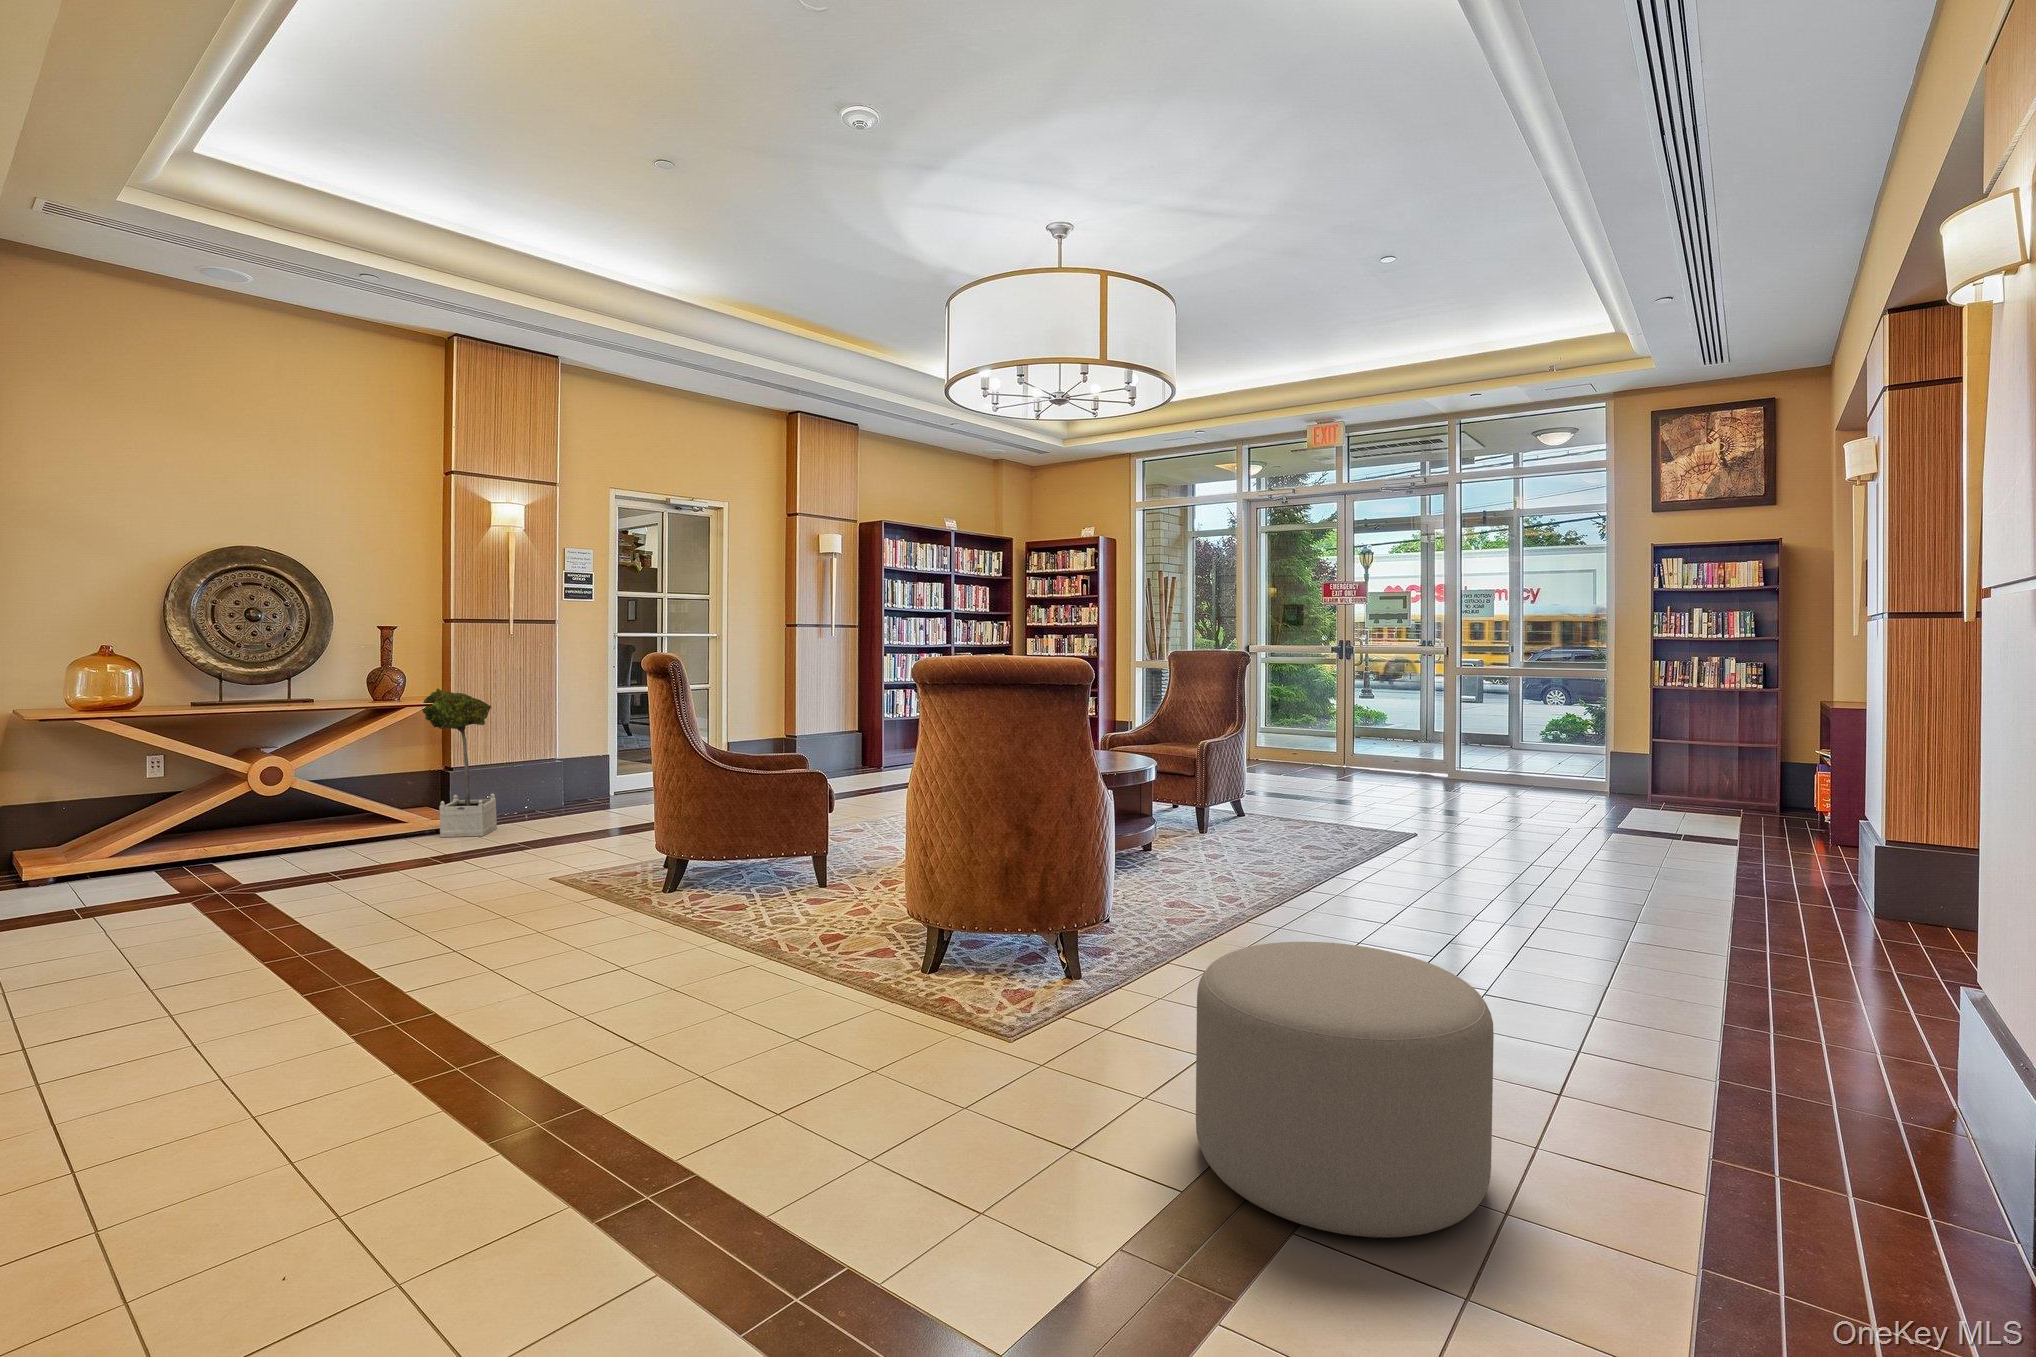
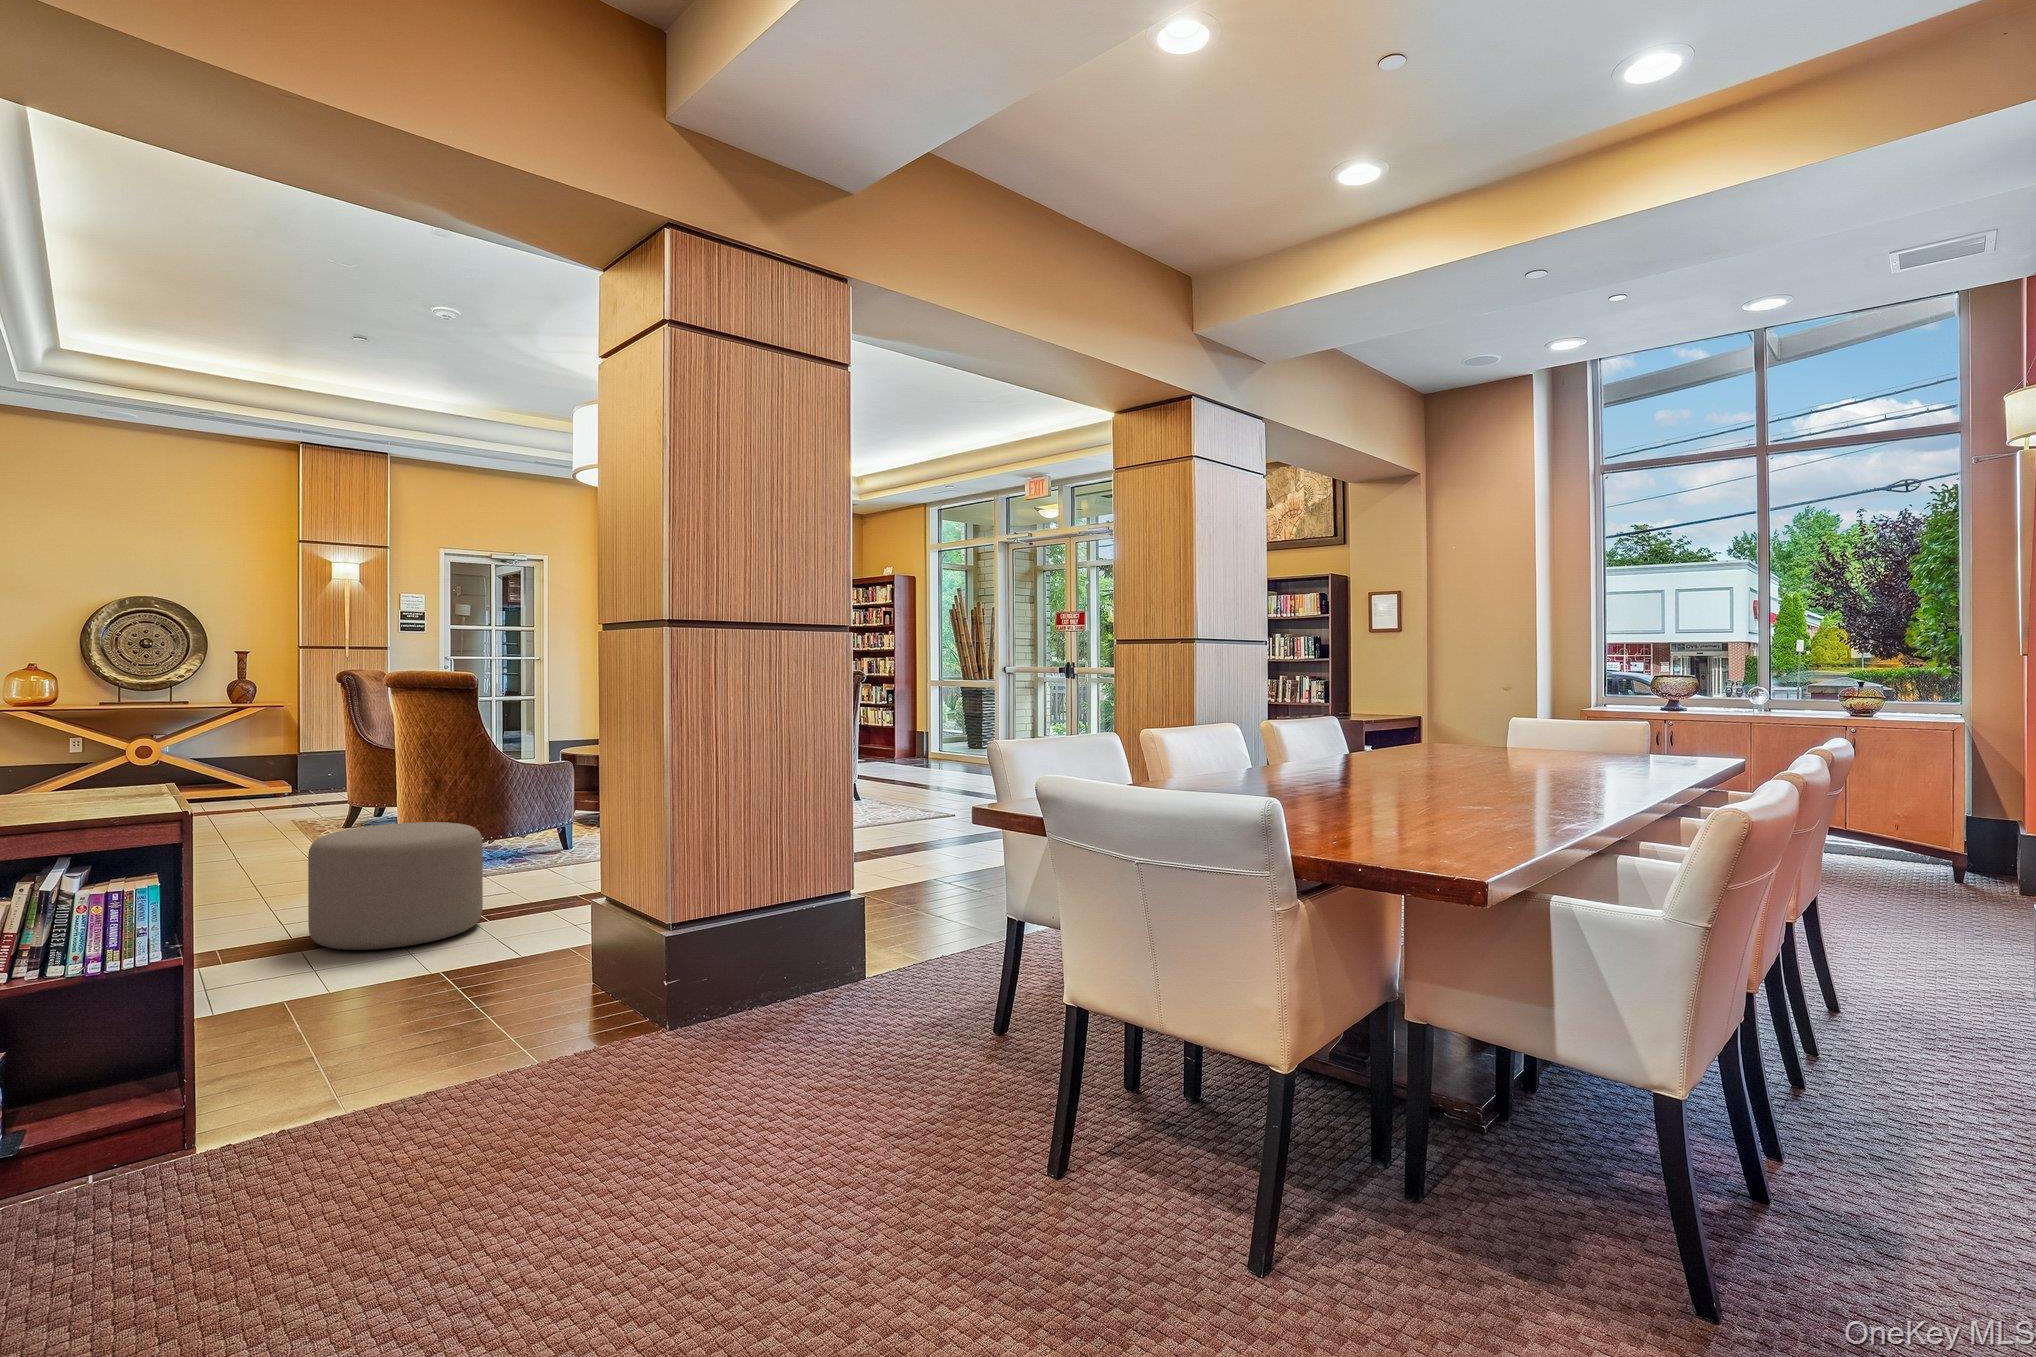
potted tree: present [422,688,497,837] -> none [263,695,320,800]

